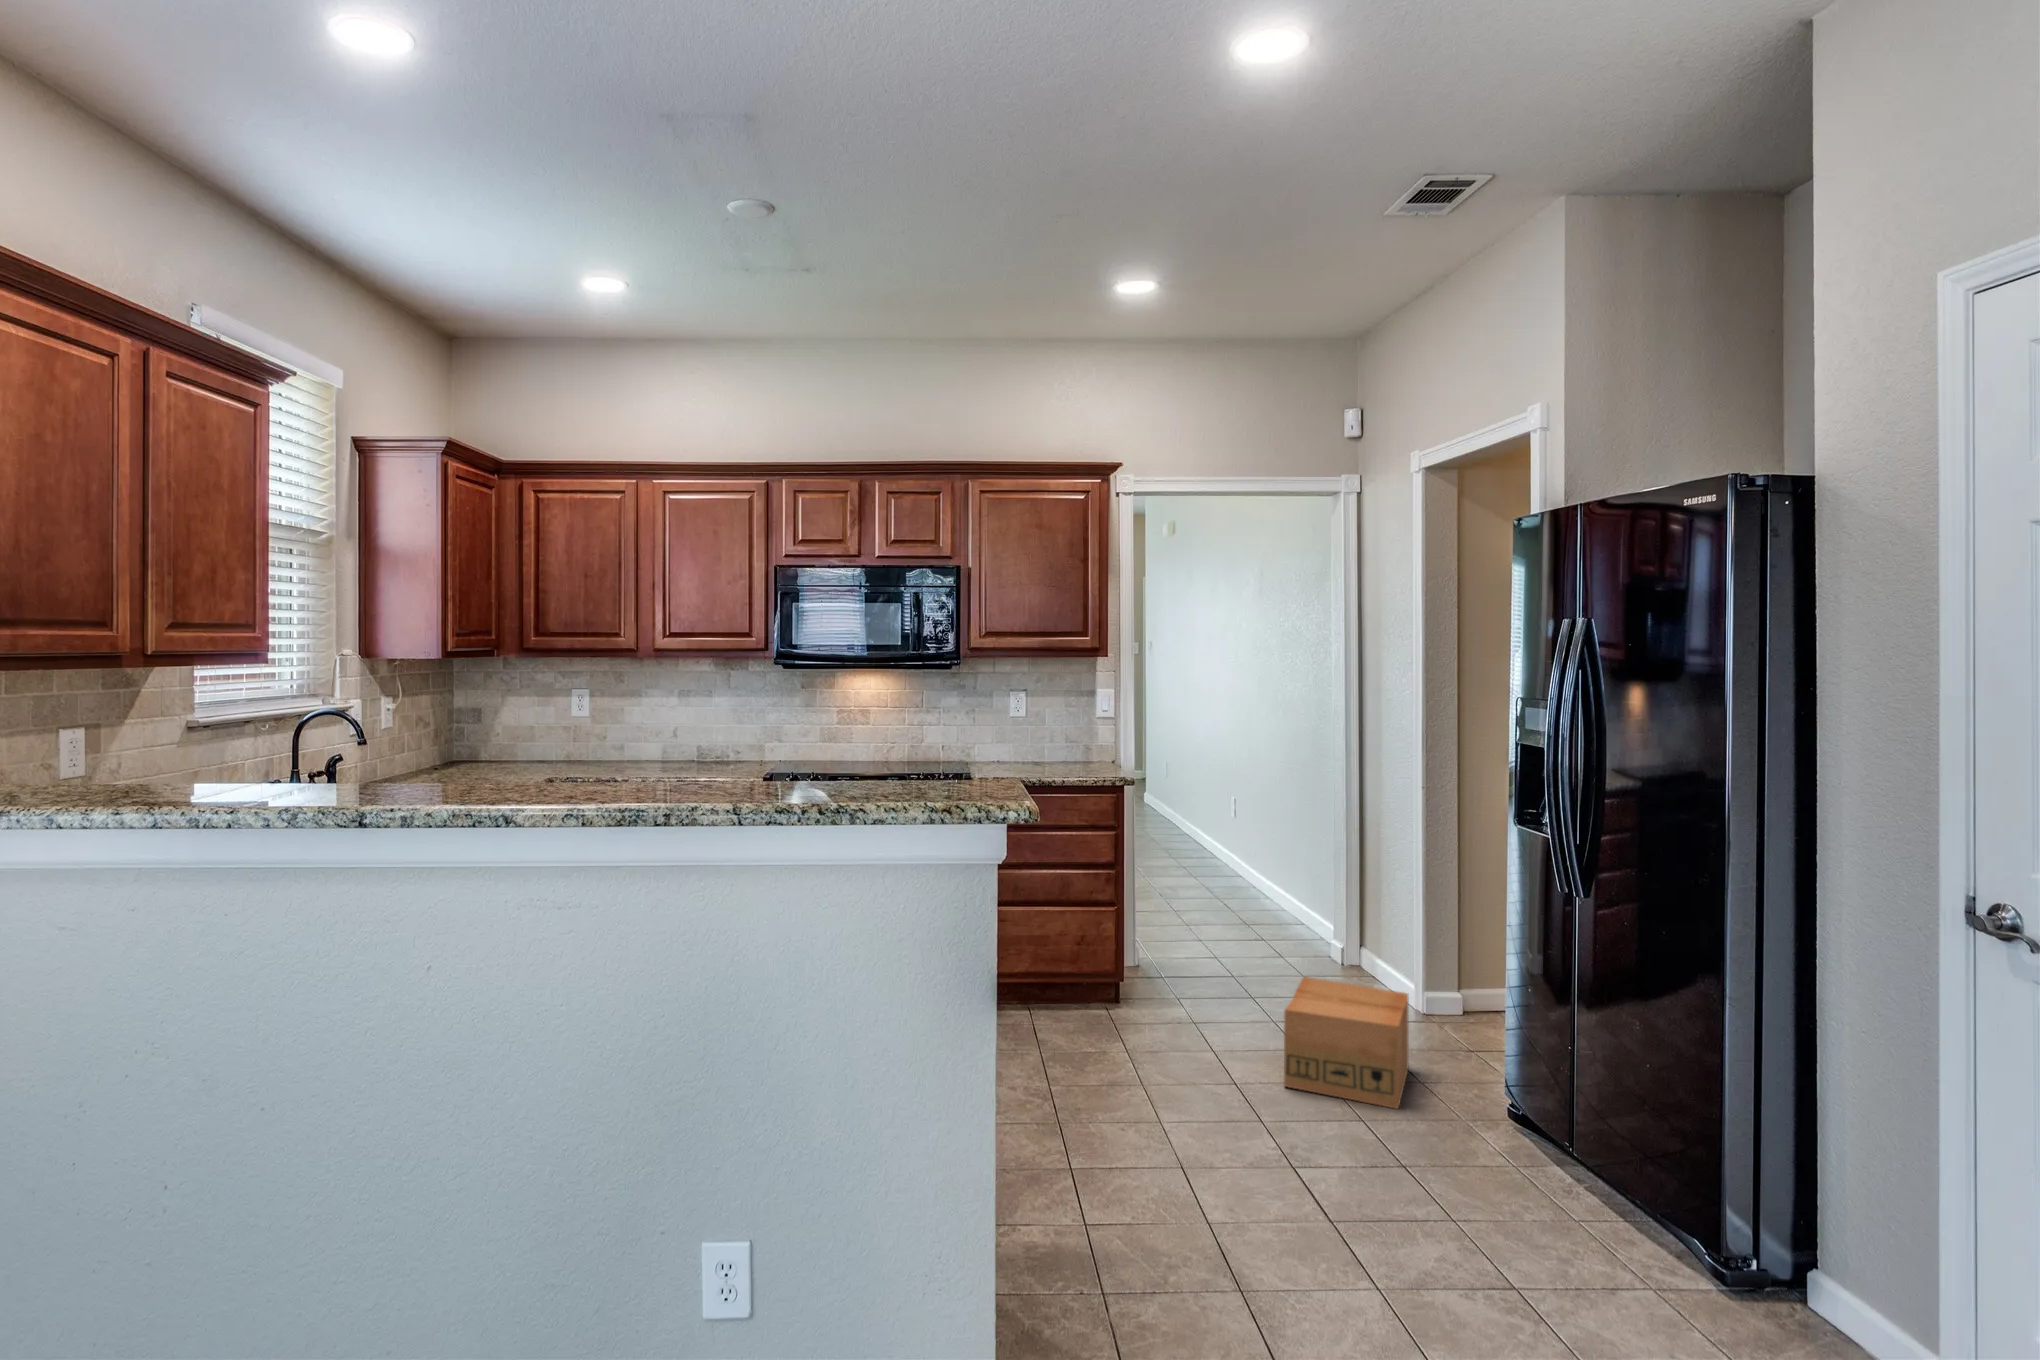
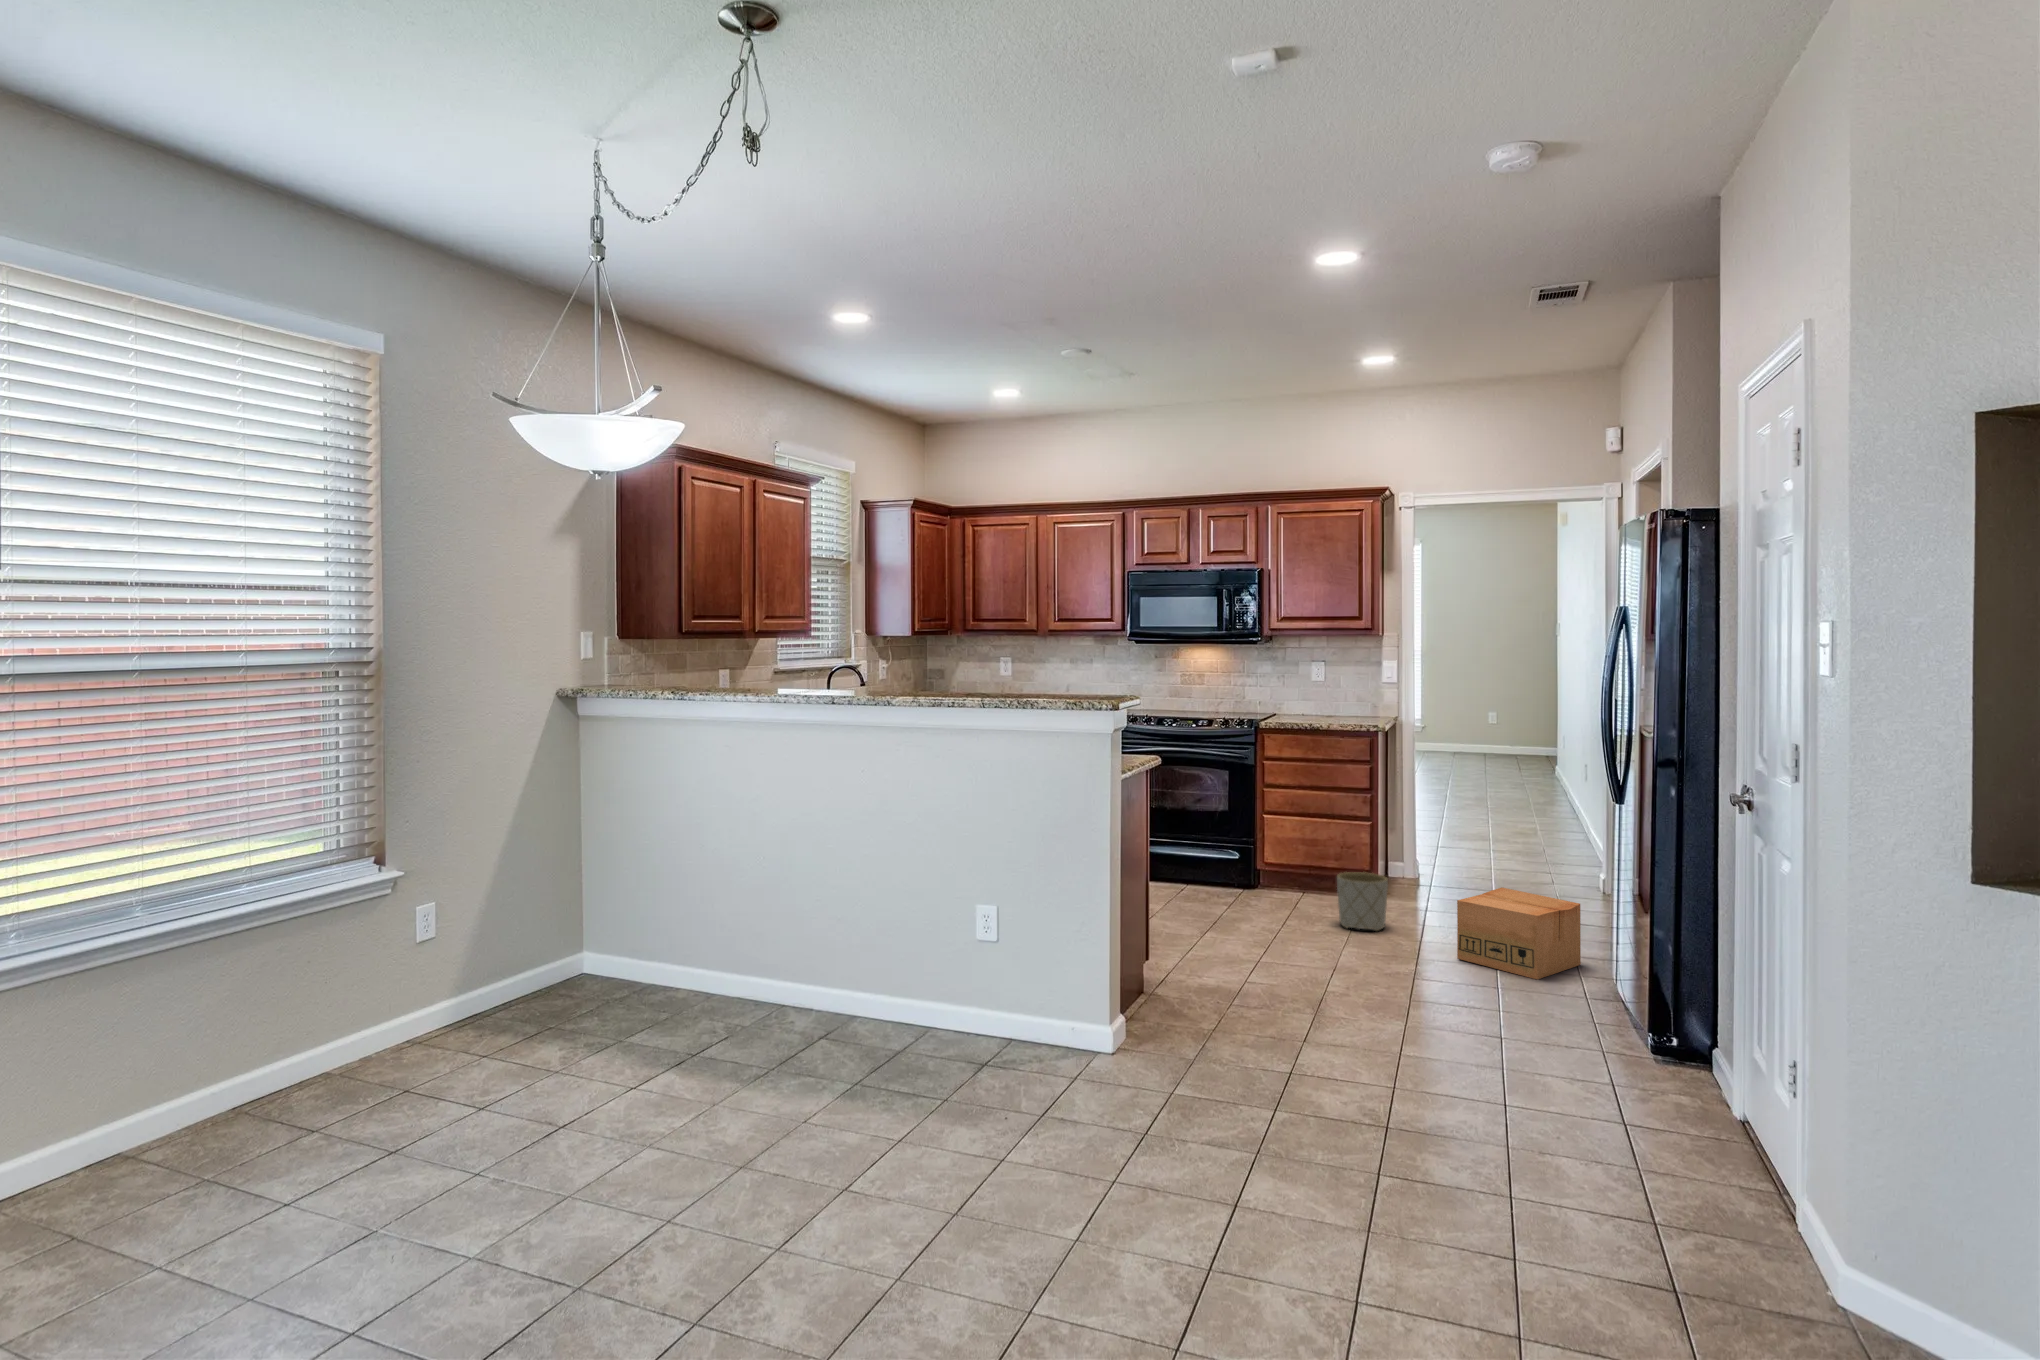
planter: none [1097,967,1161,1050] -> present [1337,872,1388,931]

